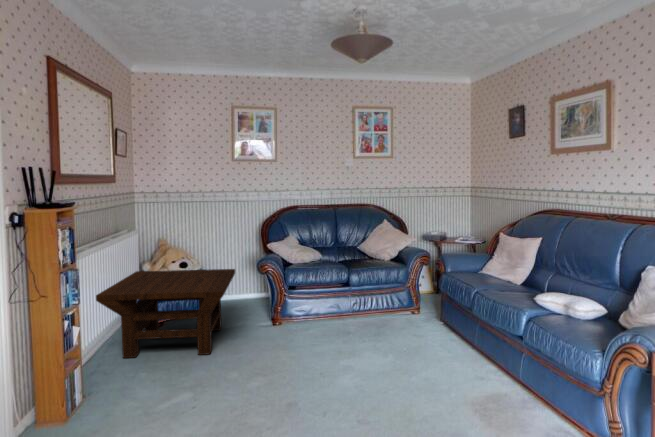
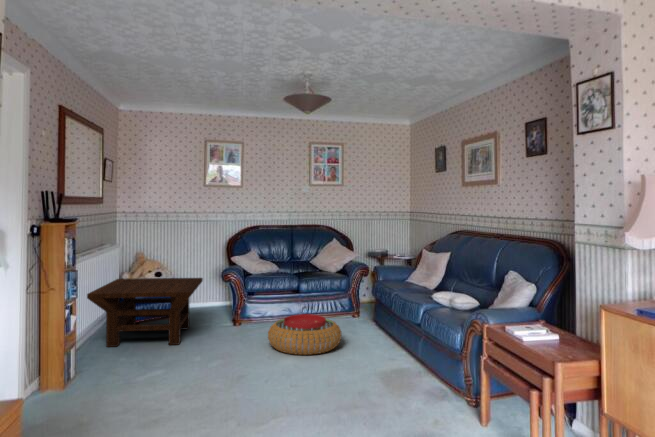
pouf: none [319,315,411,371] -> present [268,314,341,355]

